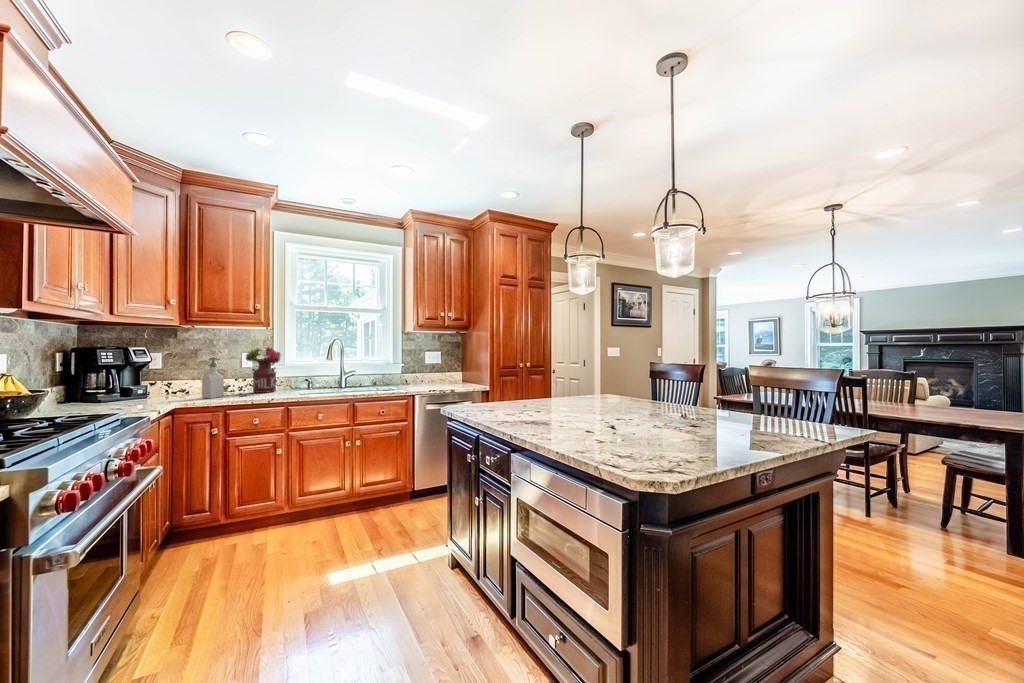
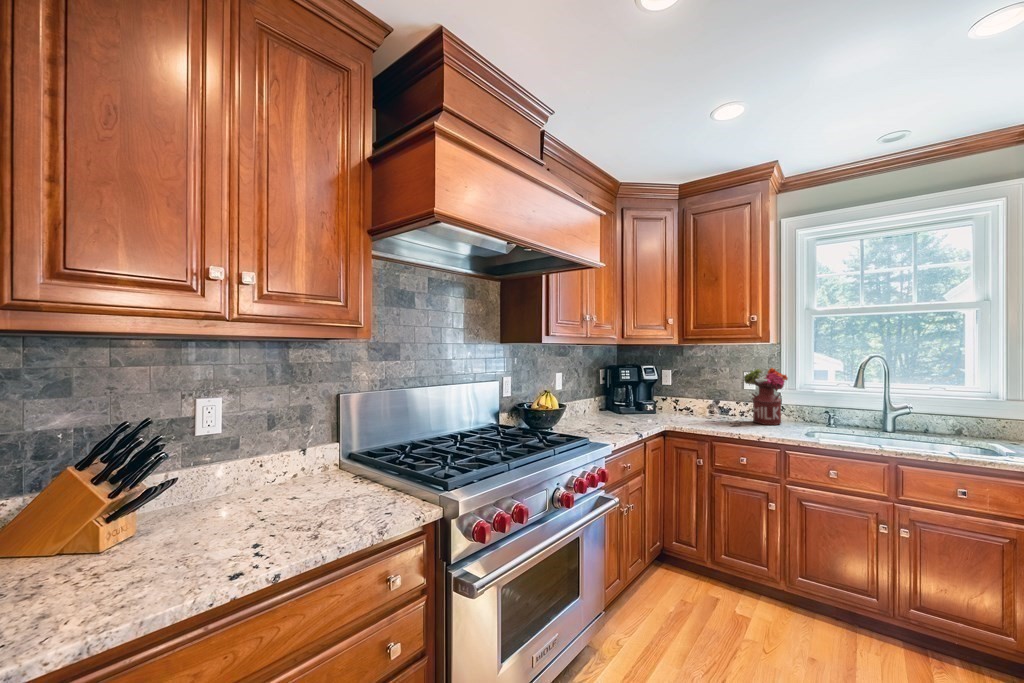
soap bottle: present [202,357,224,398] -> none [693,380,716,425]

